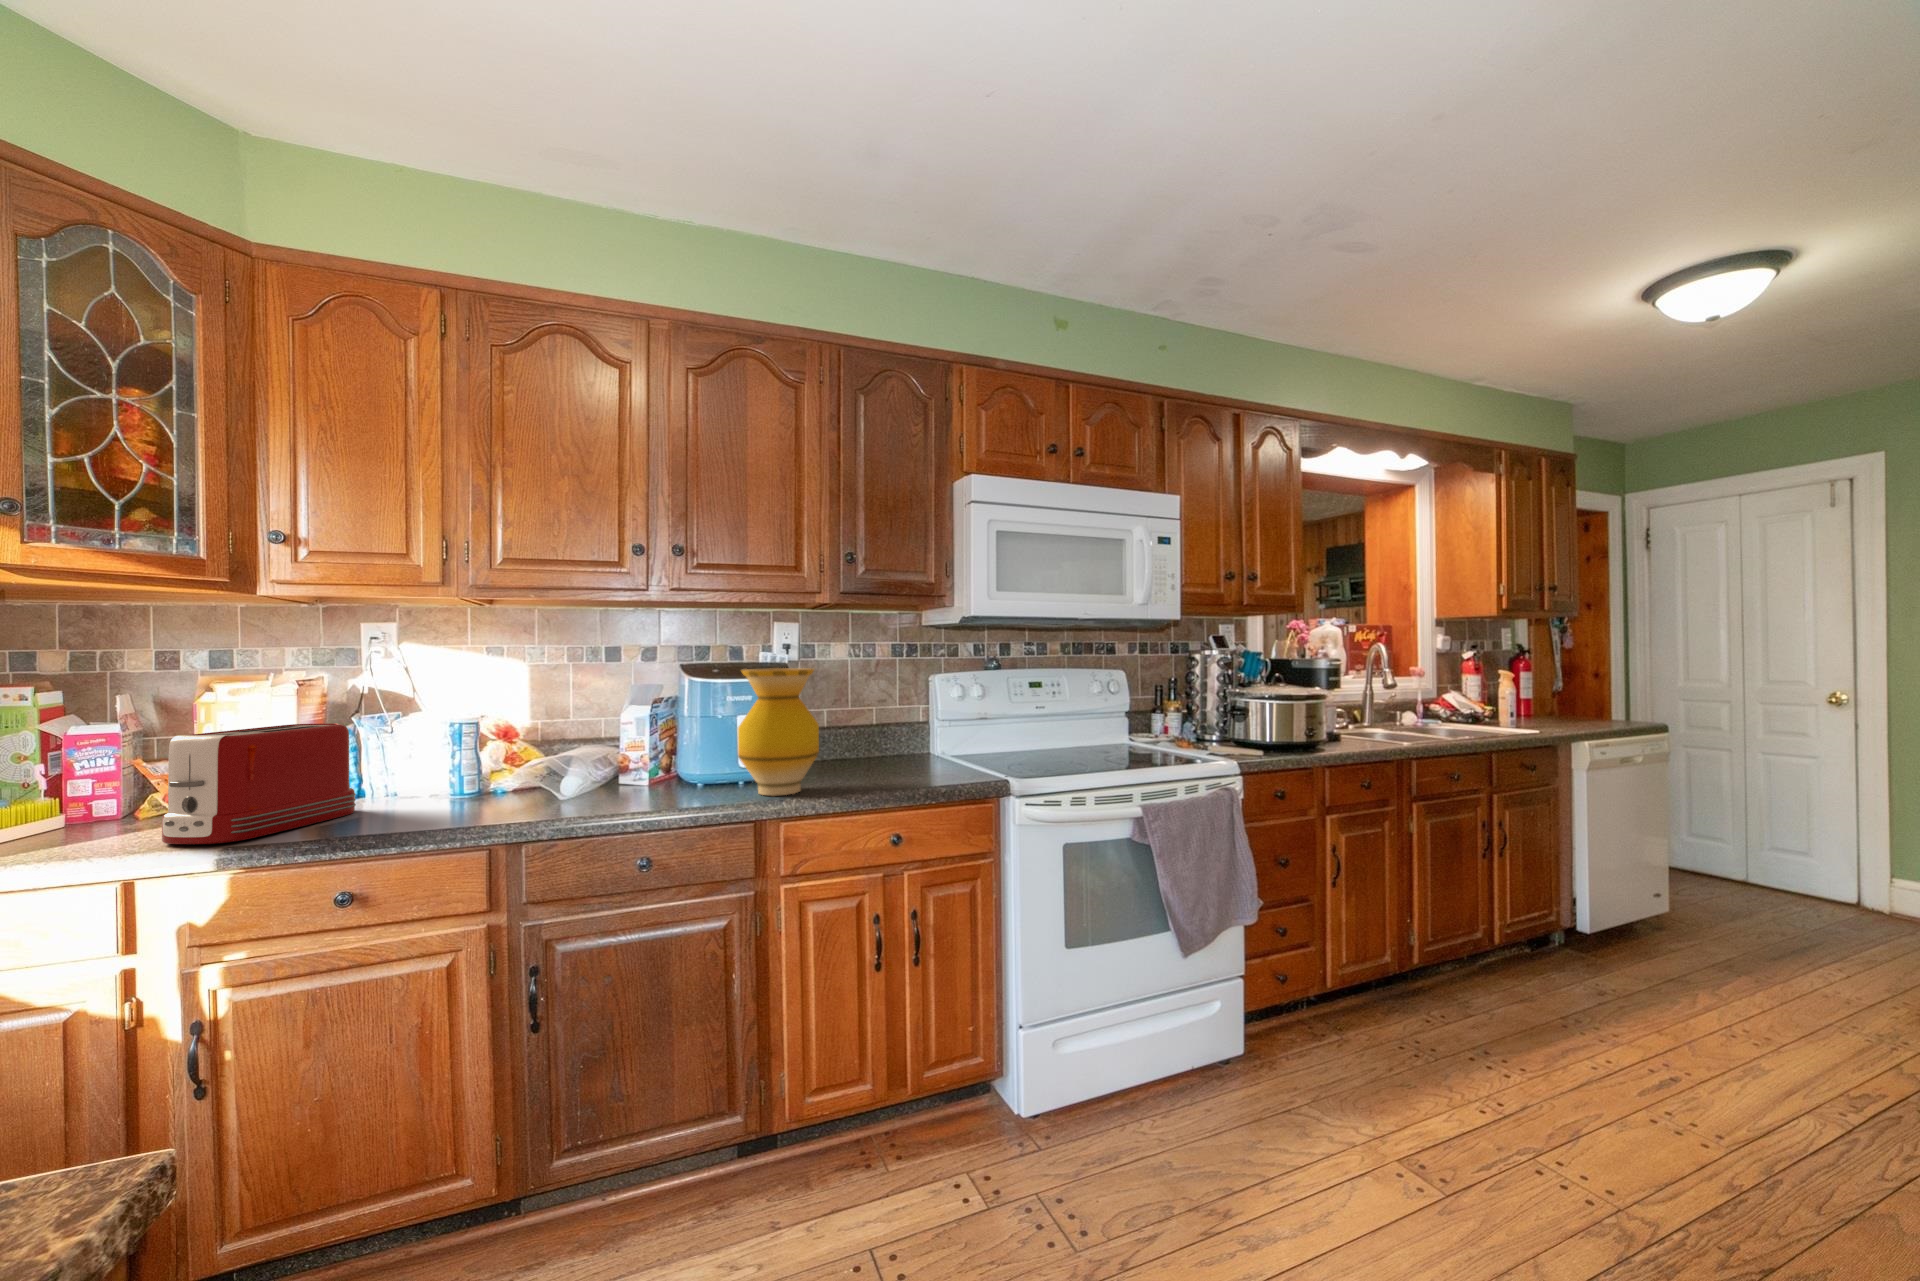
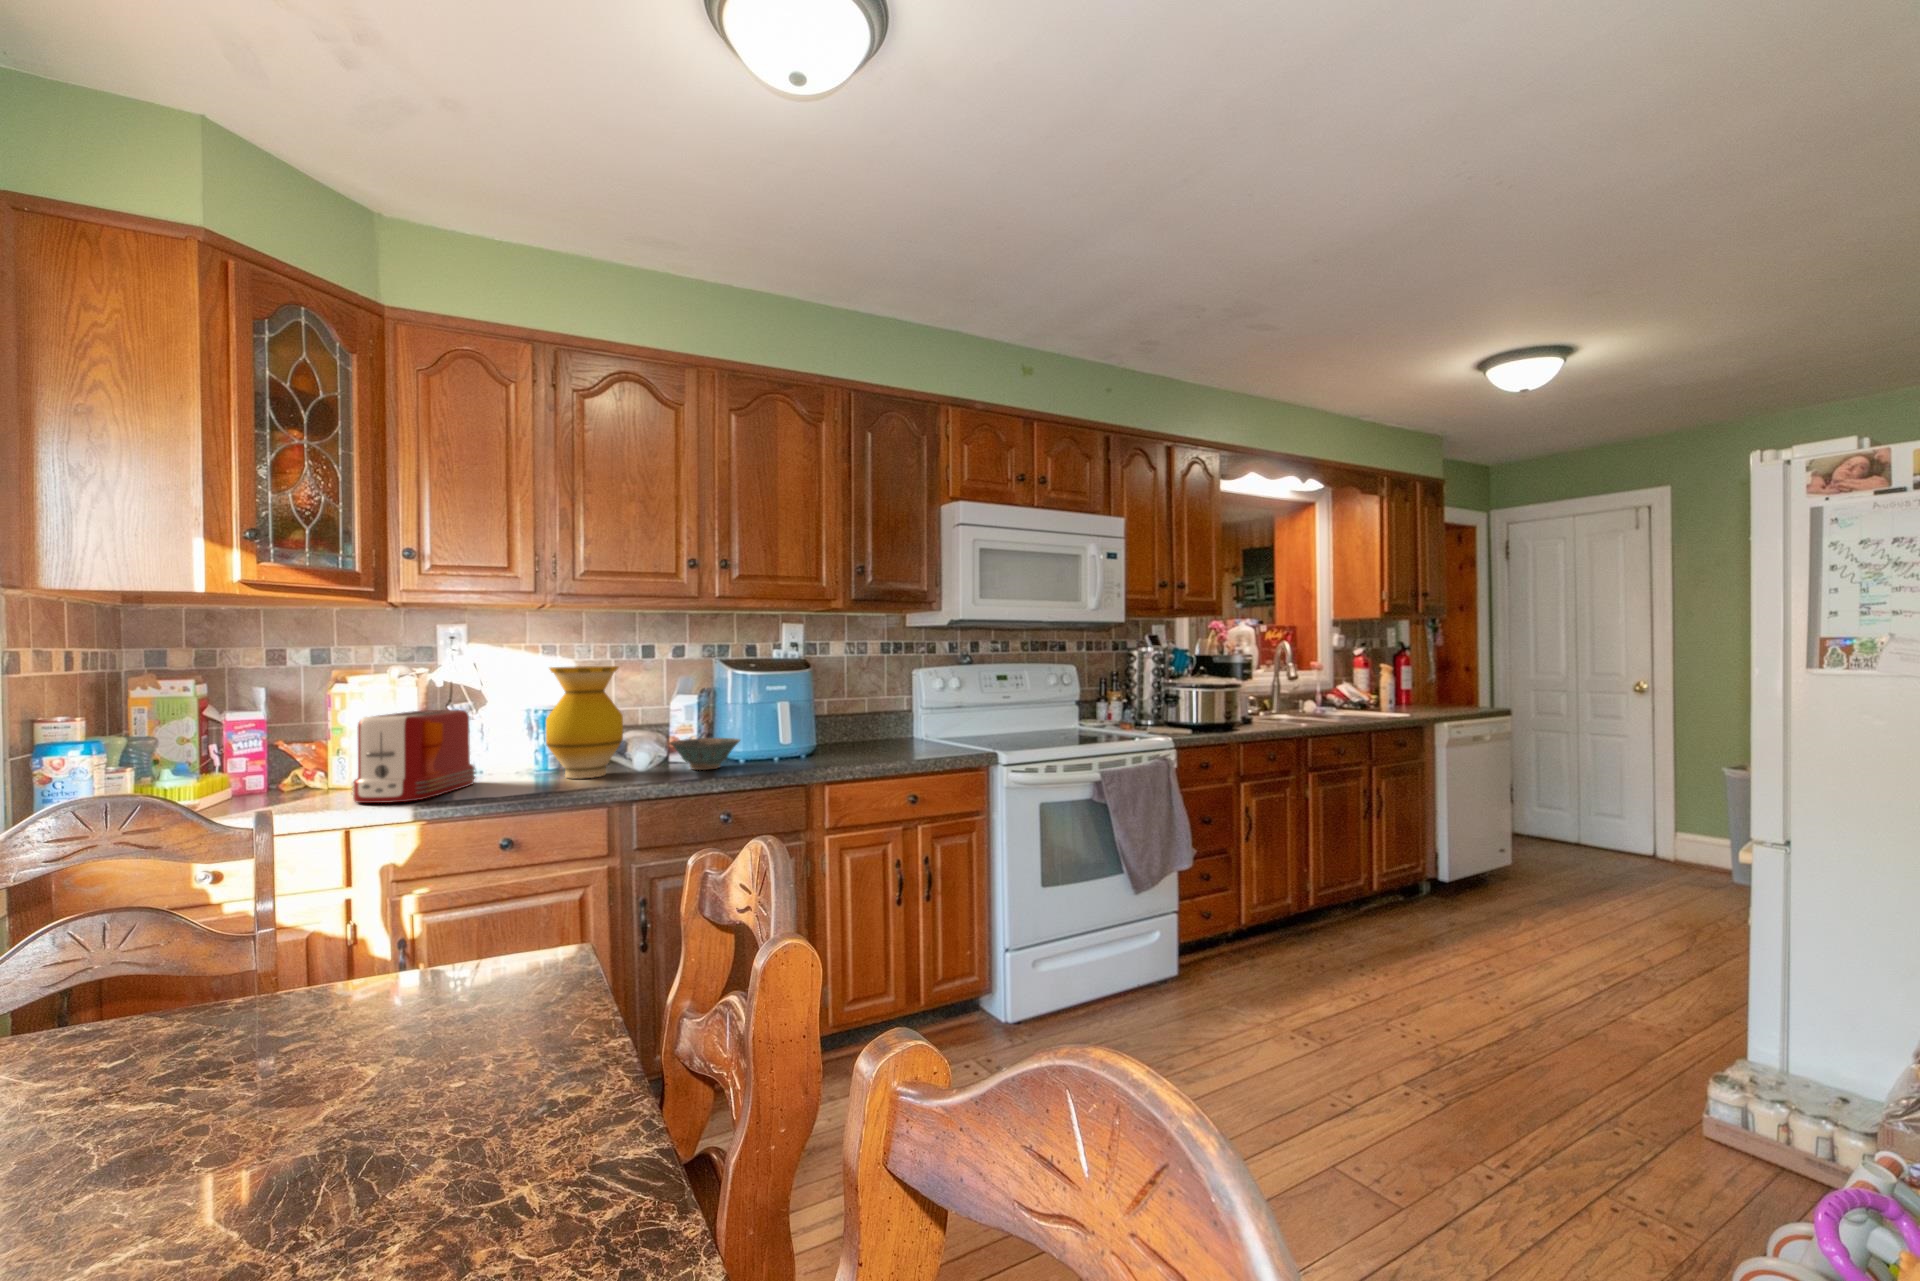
vase: present [738,668,819,796] -> present [546,666,623,779]
ceramic bowl: none [598,757,688,798] -> present [670,738,740,770]

